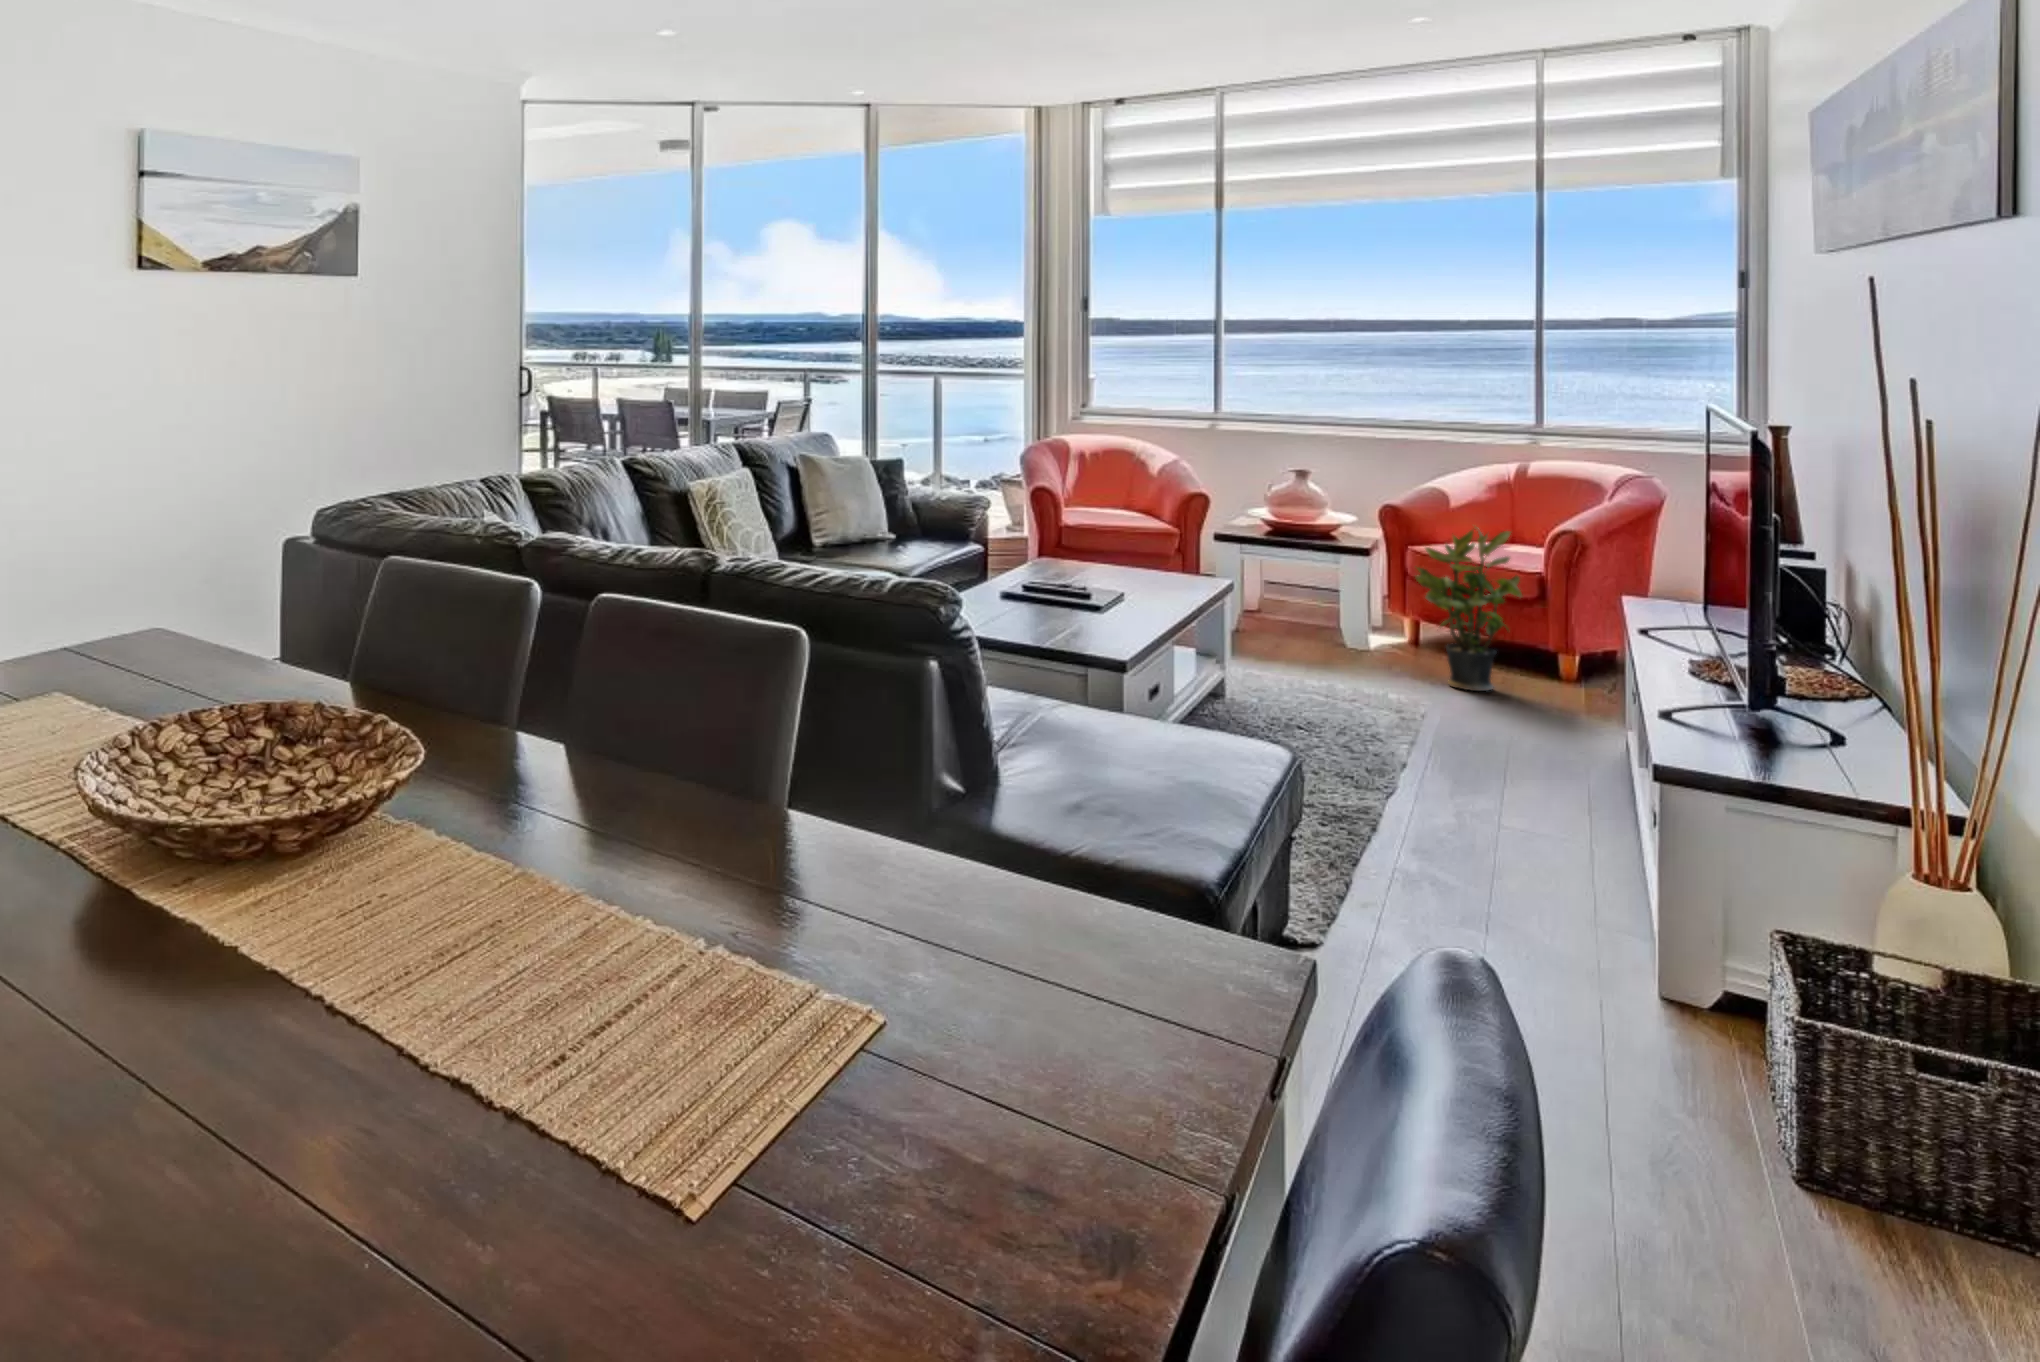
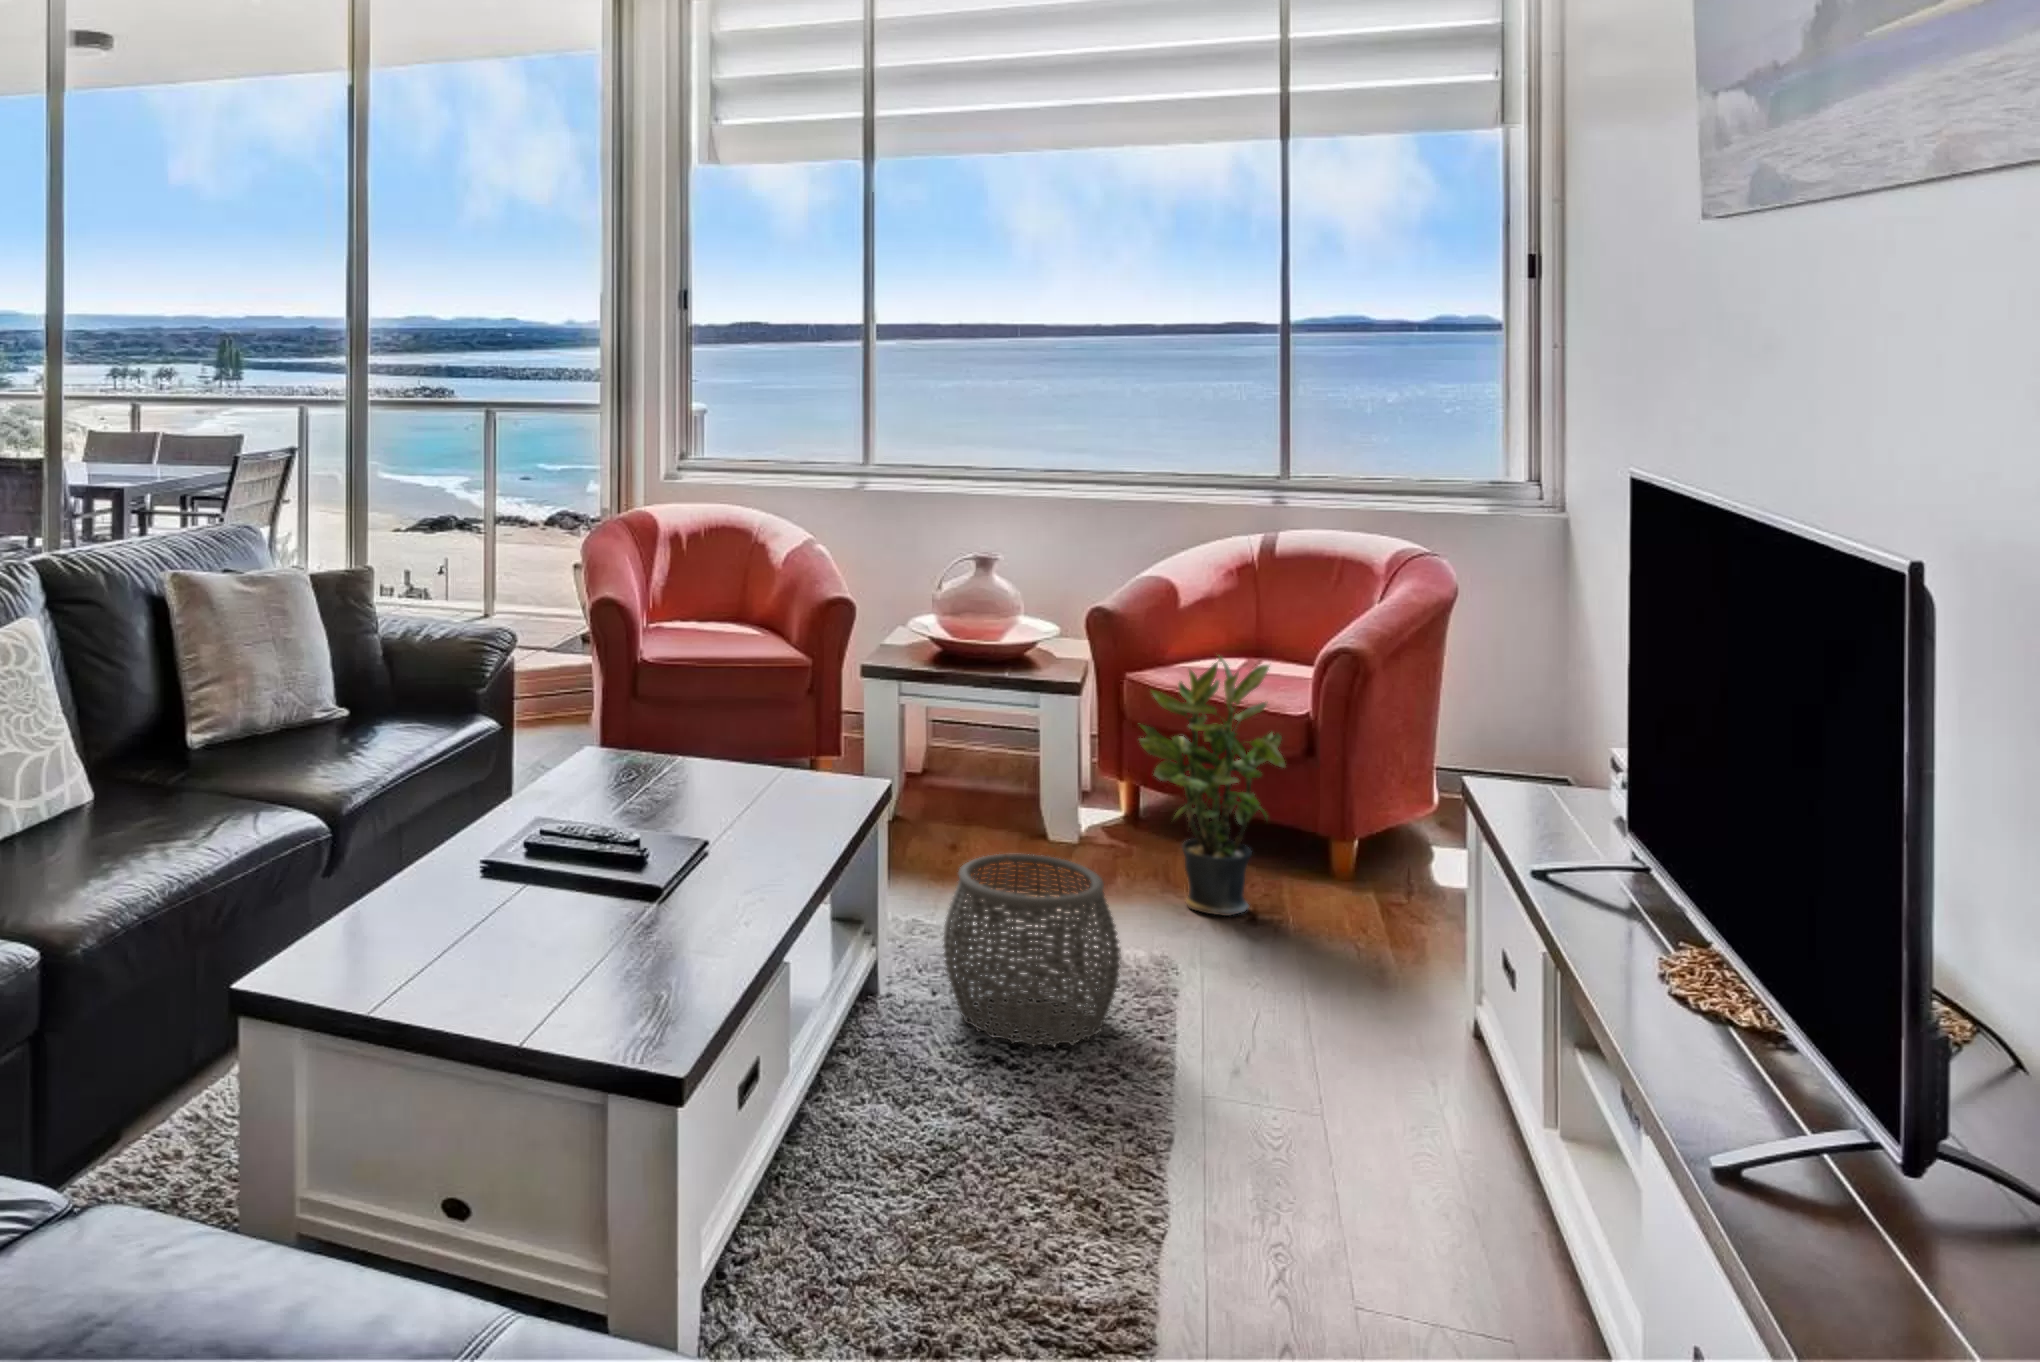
woven basket: none [1277,627,1398,735] -> present [943,854,1121,1047]

